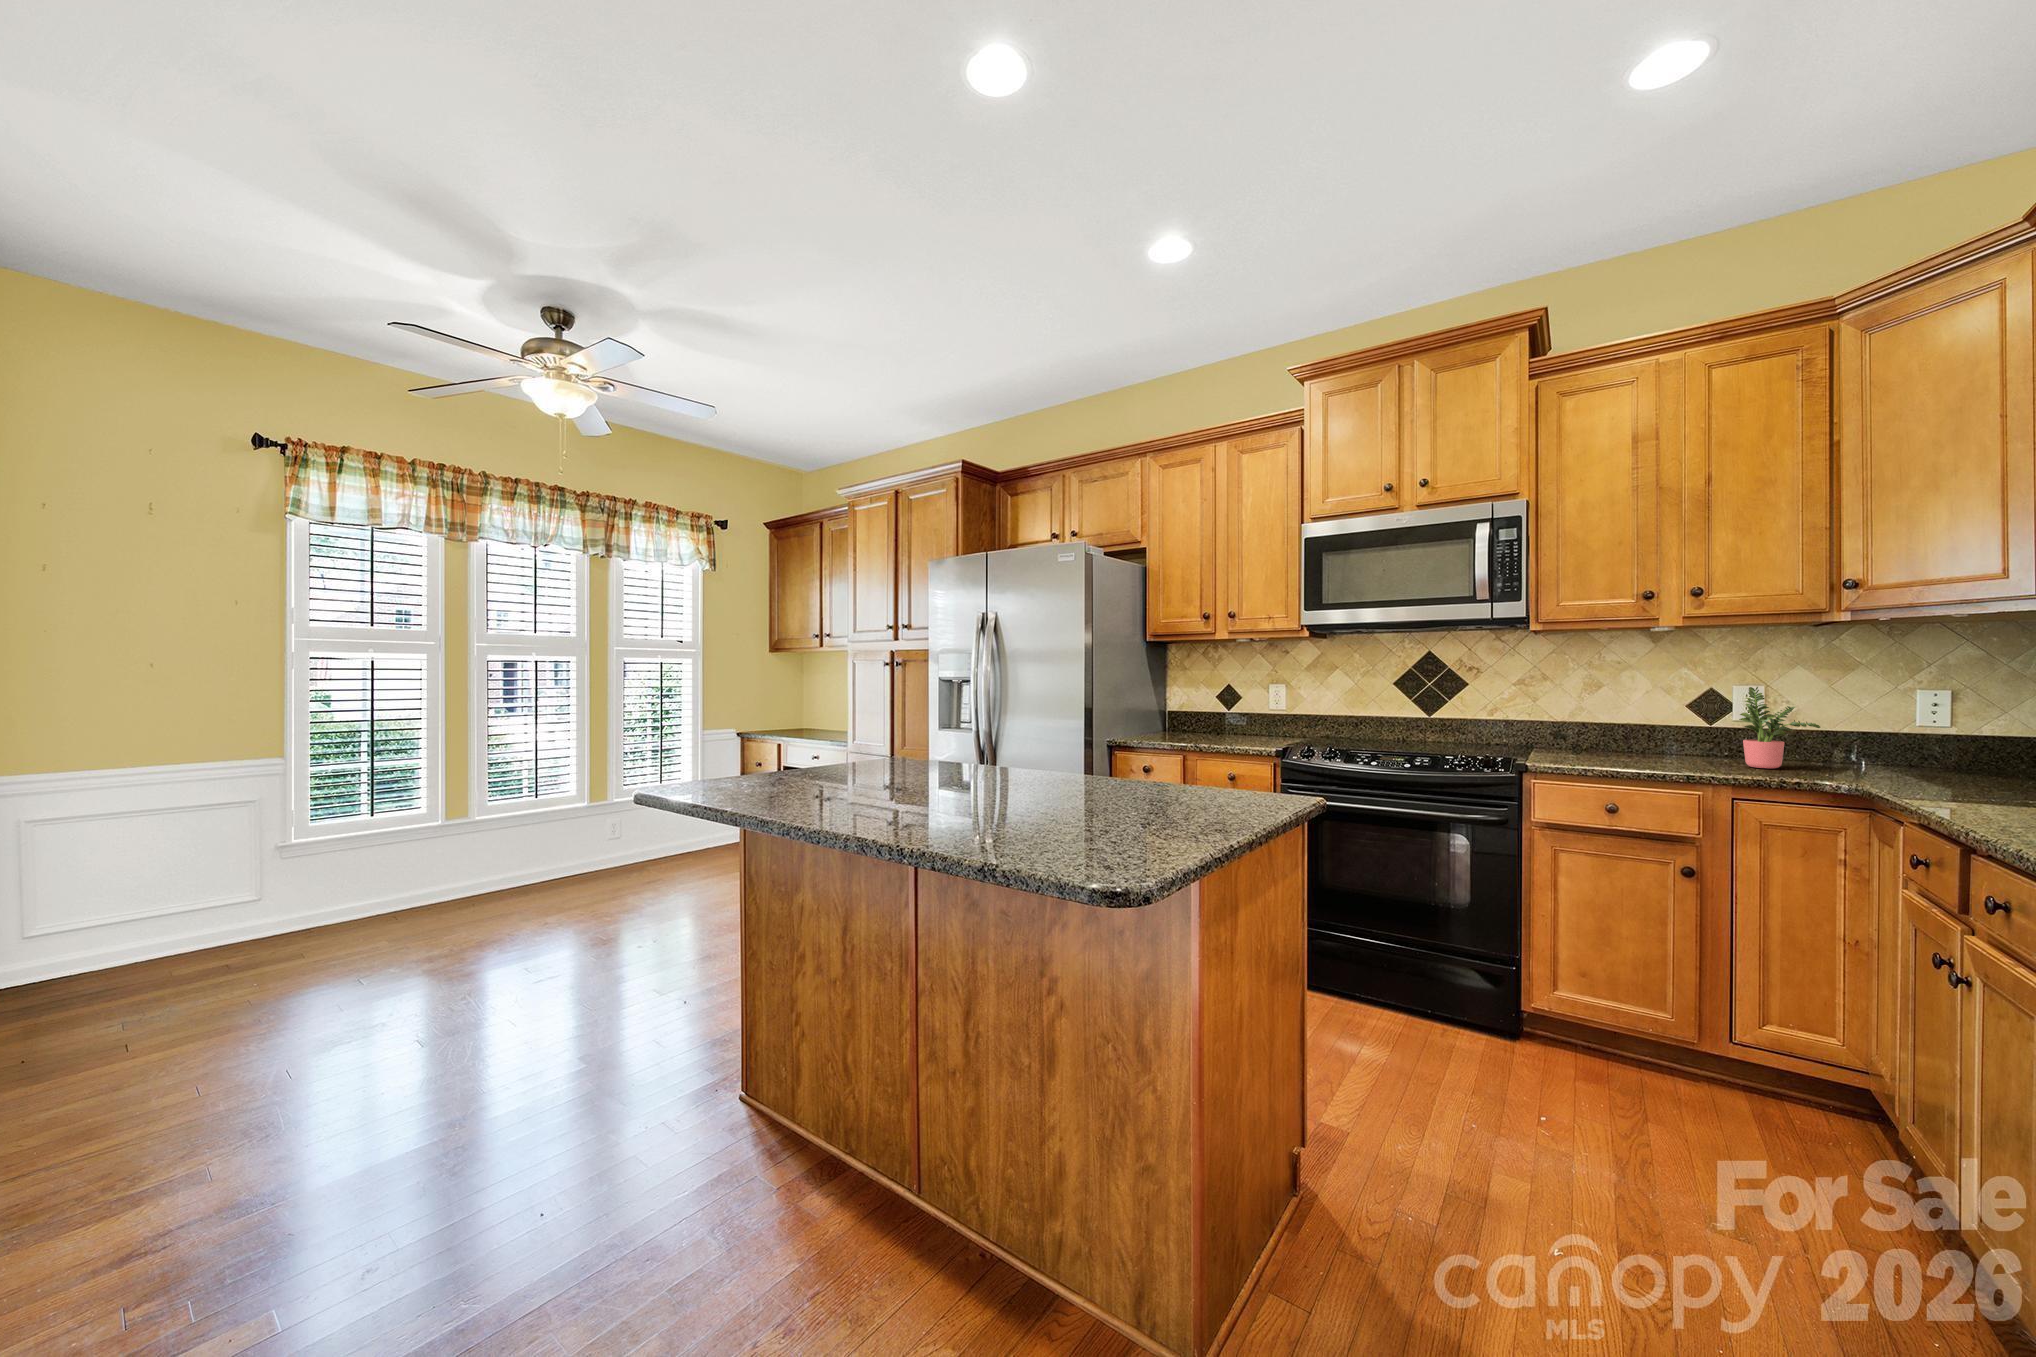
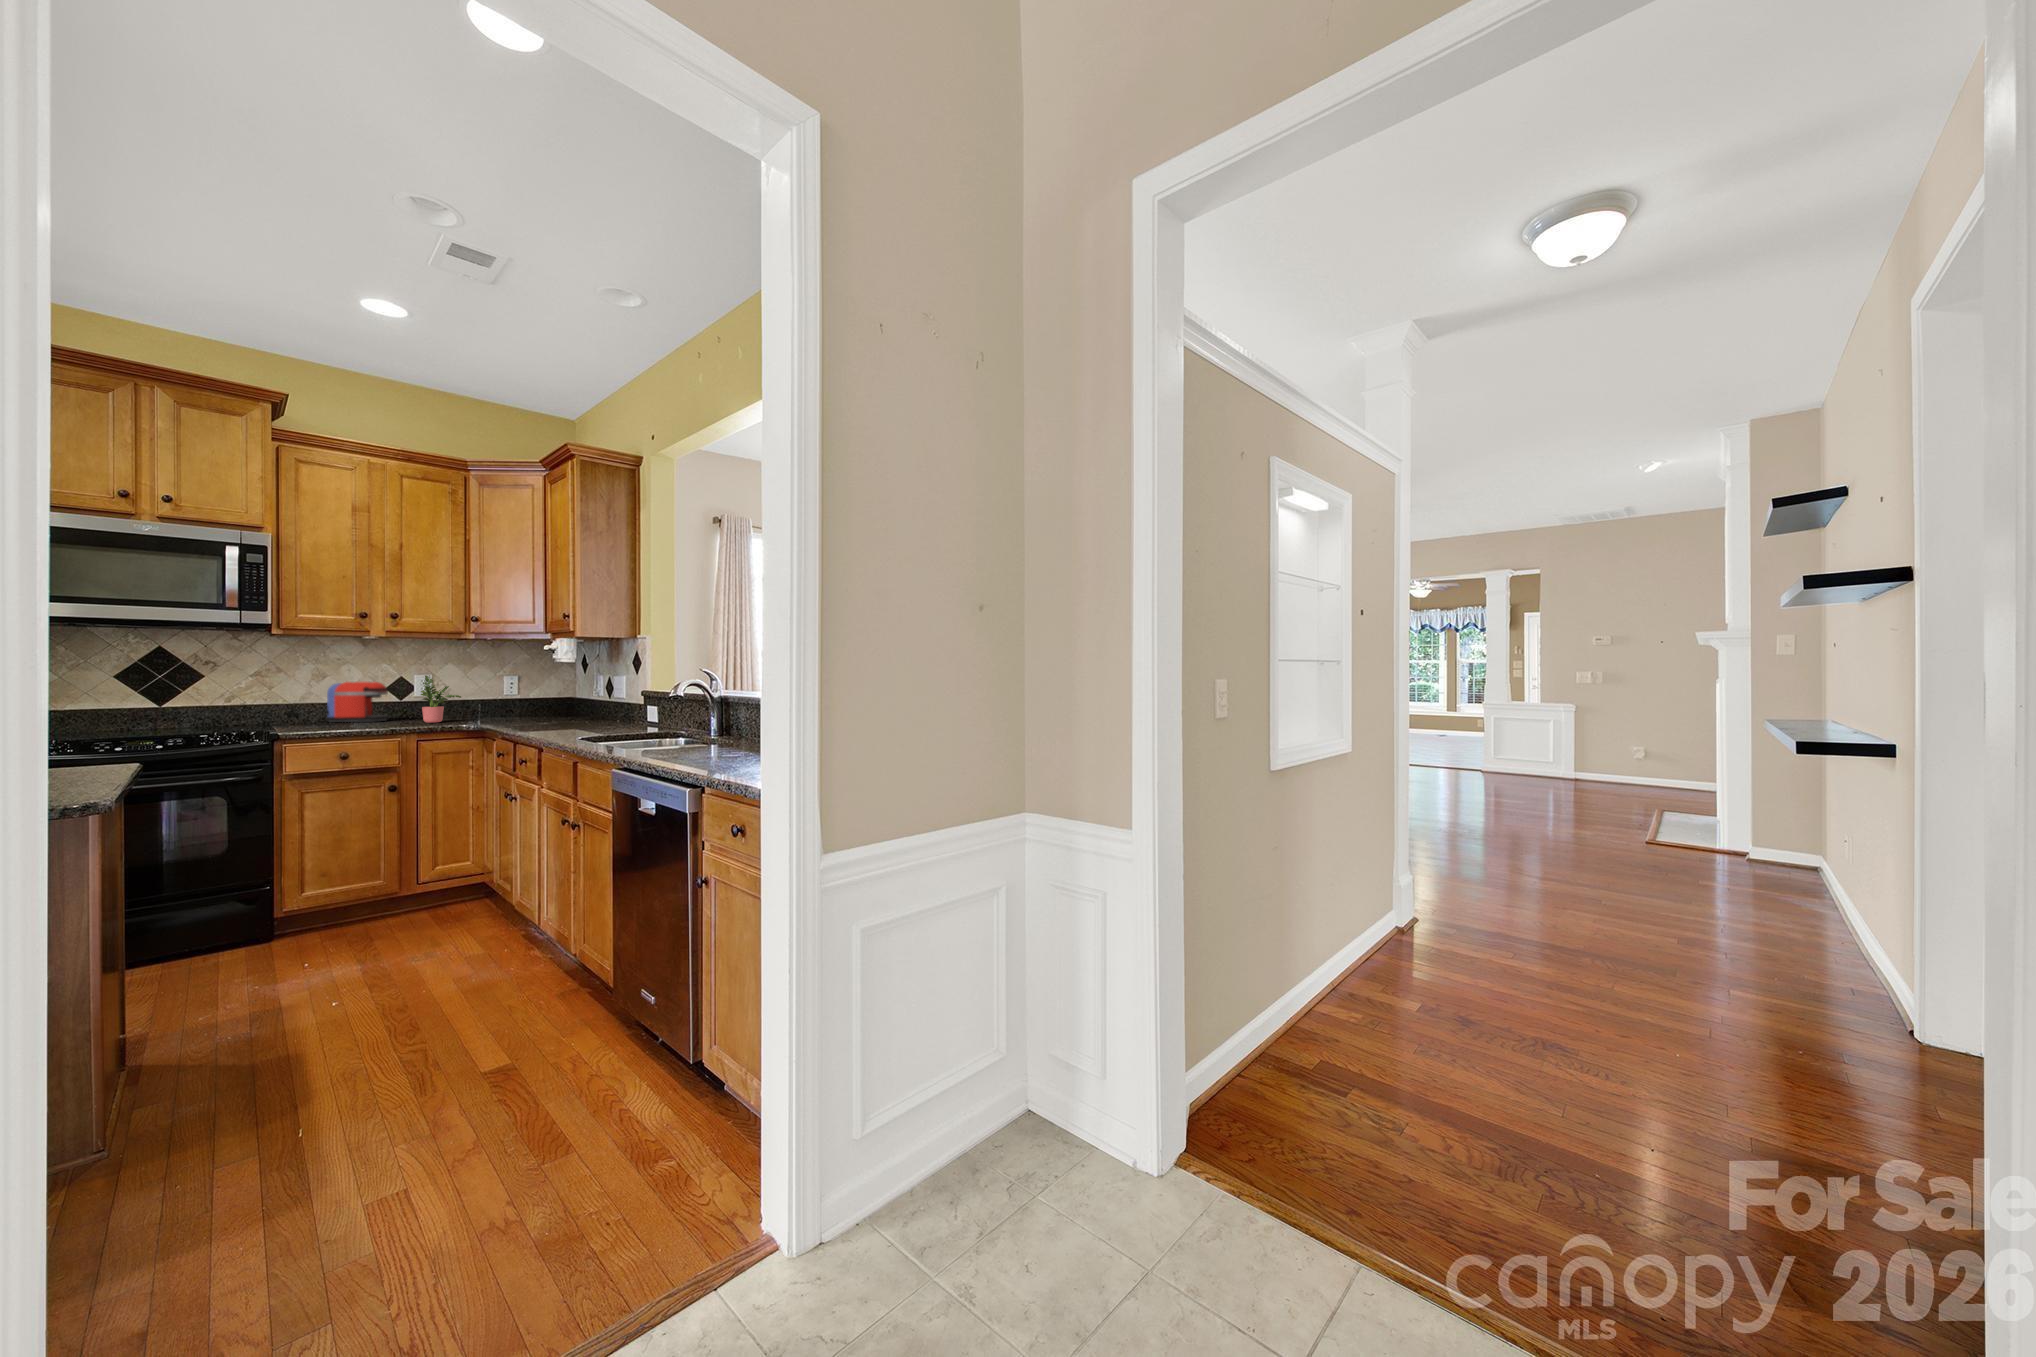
coffee maker: none [1598,694,1704,756] -> present [326,682,397,722]

